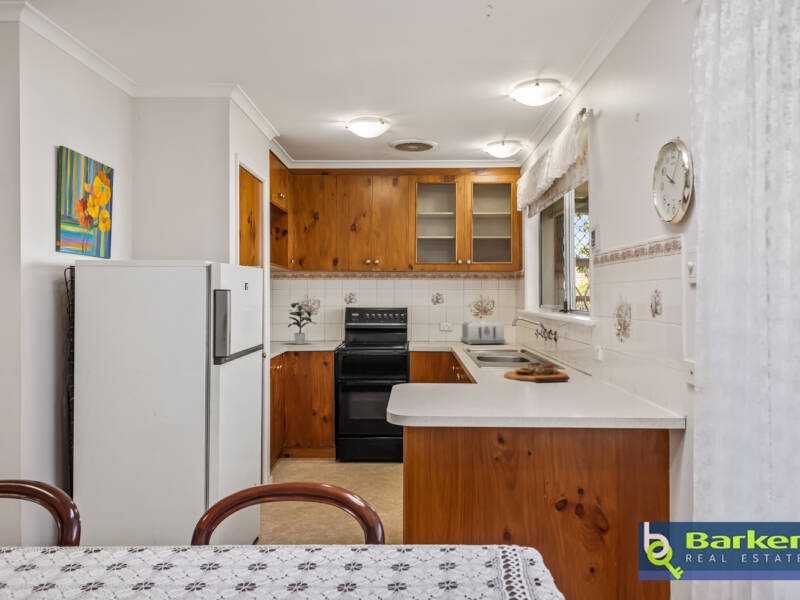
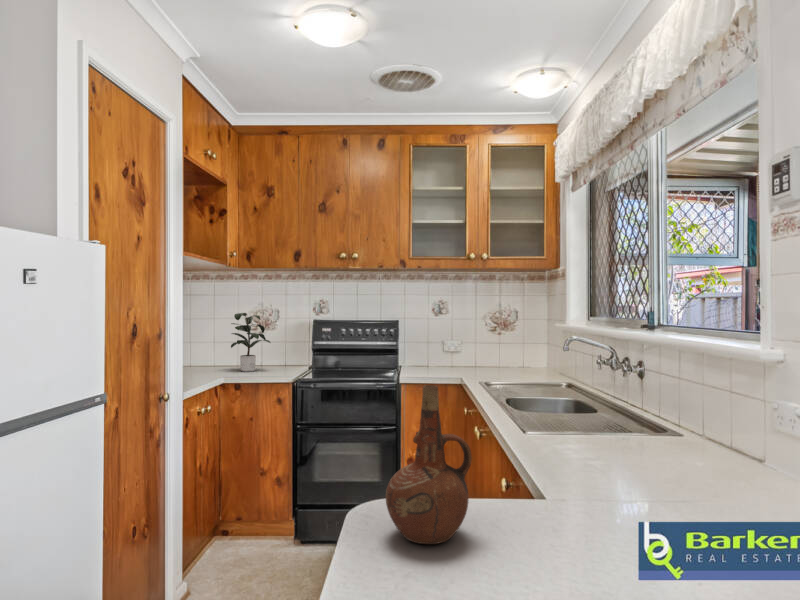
toaster: present [461,321,505,345] -> none [472,338,536,373]
ceramic pitcher: none [410,332,444,393] -> present [386,385,472,544]
cutting board: present [504,362,569,382] -> none [578,430,732,487]

